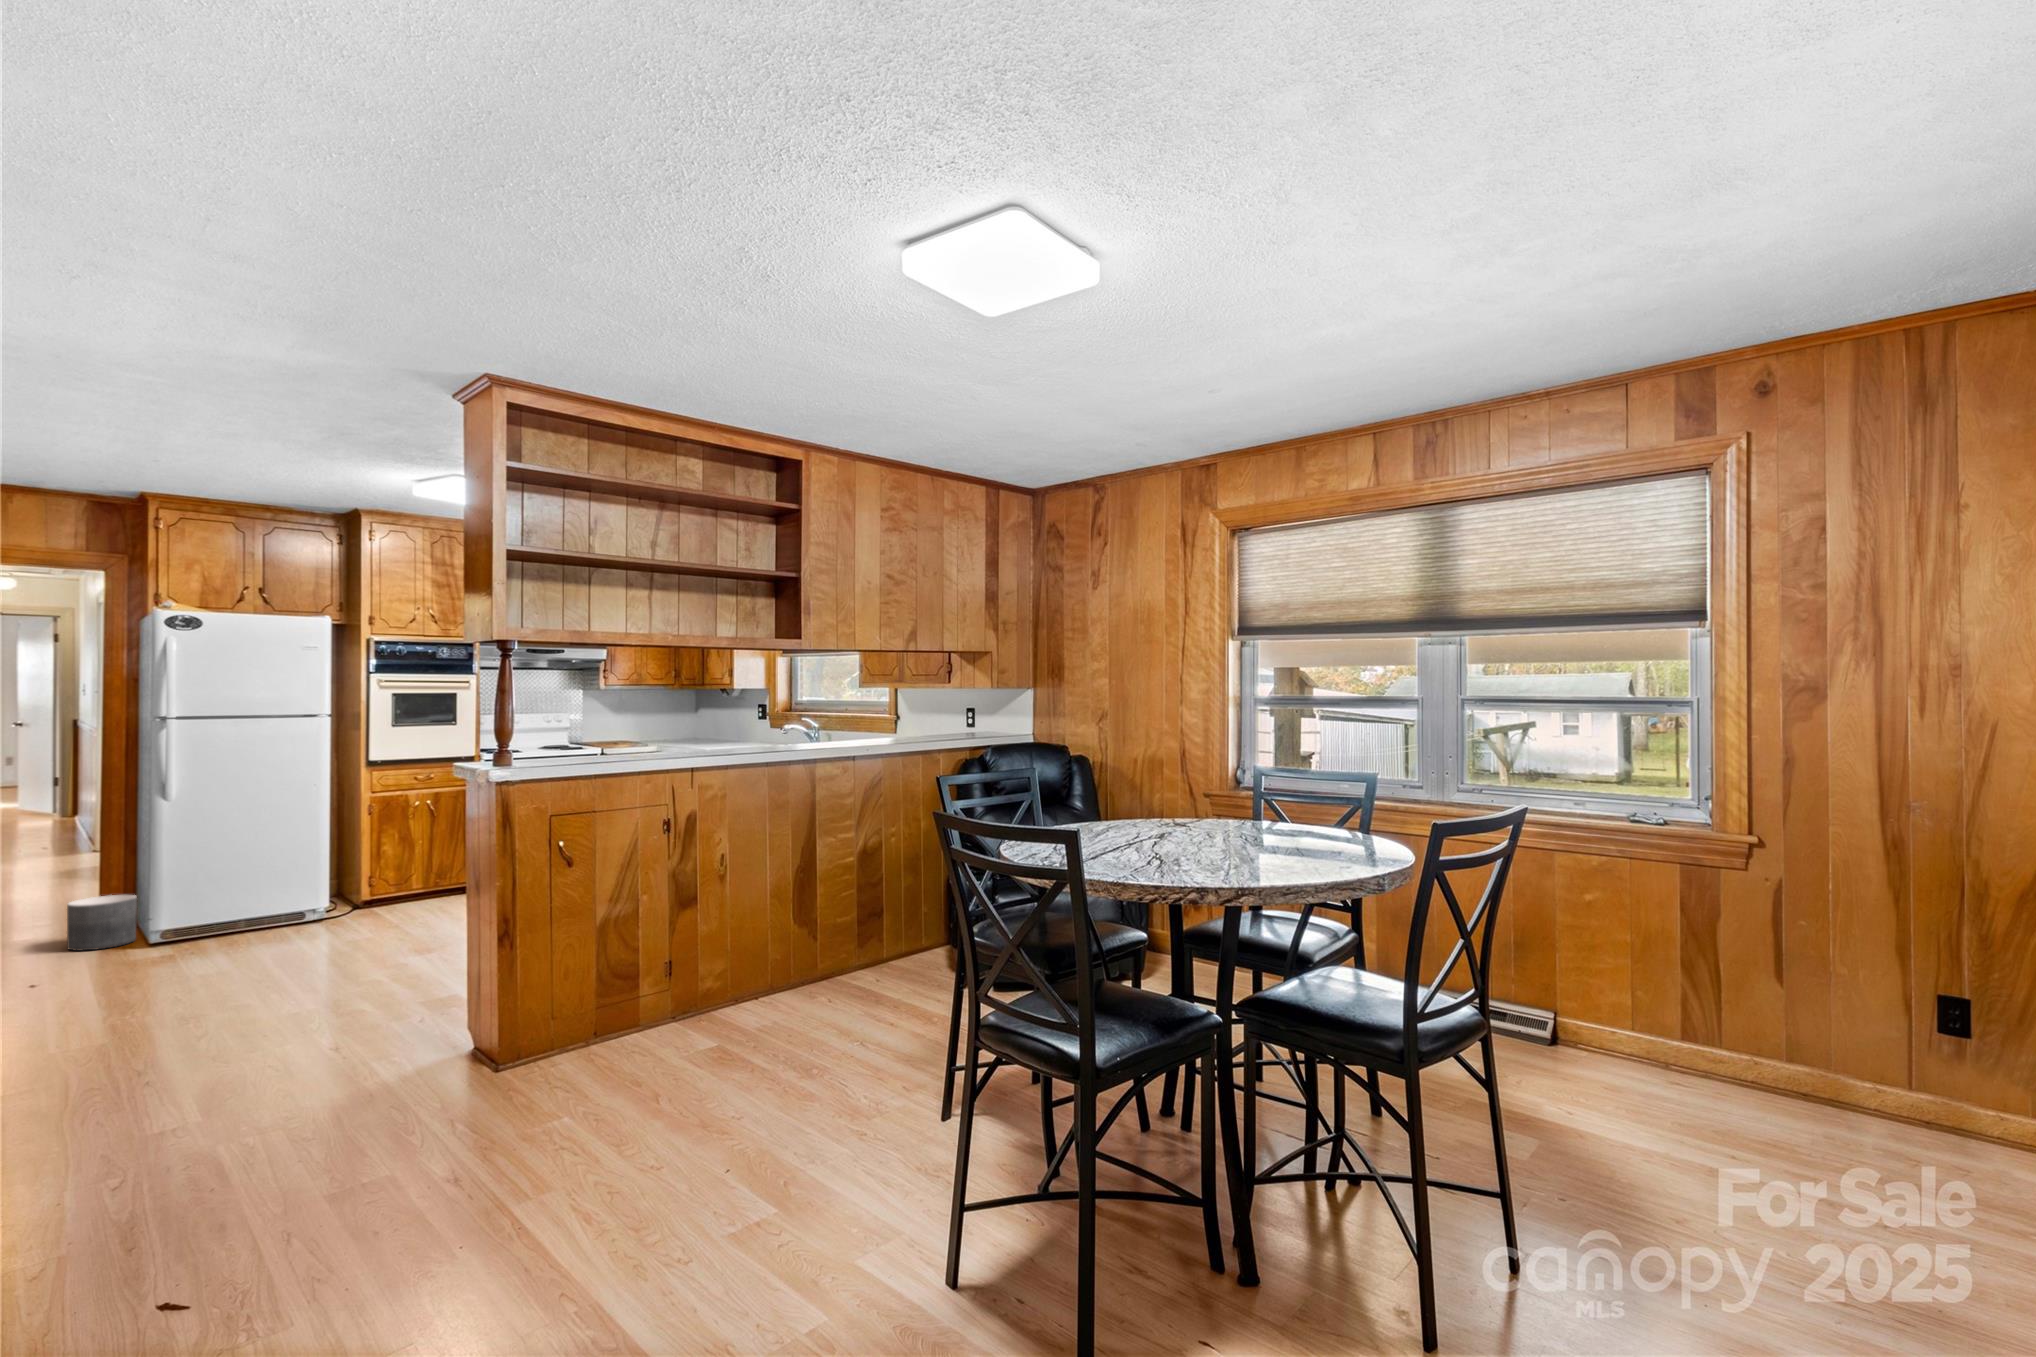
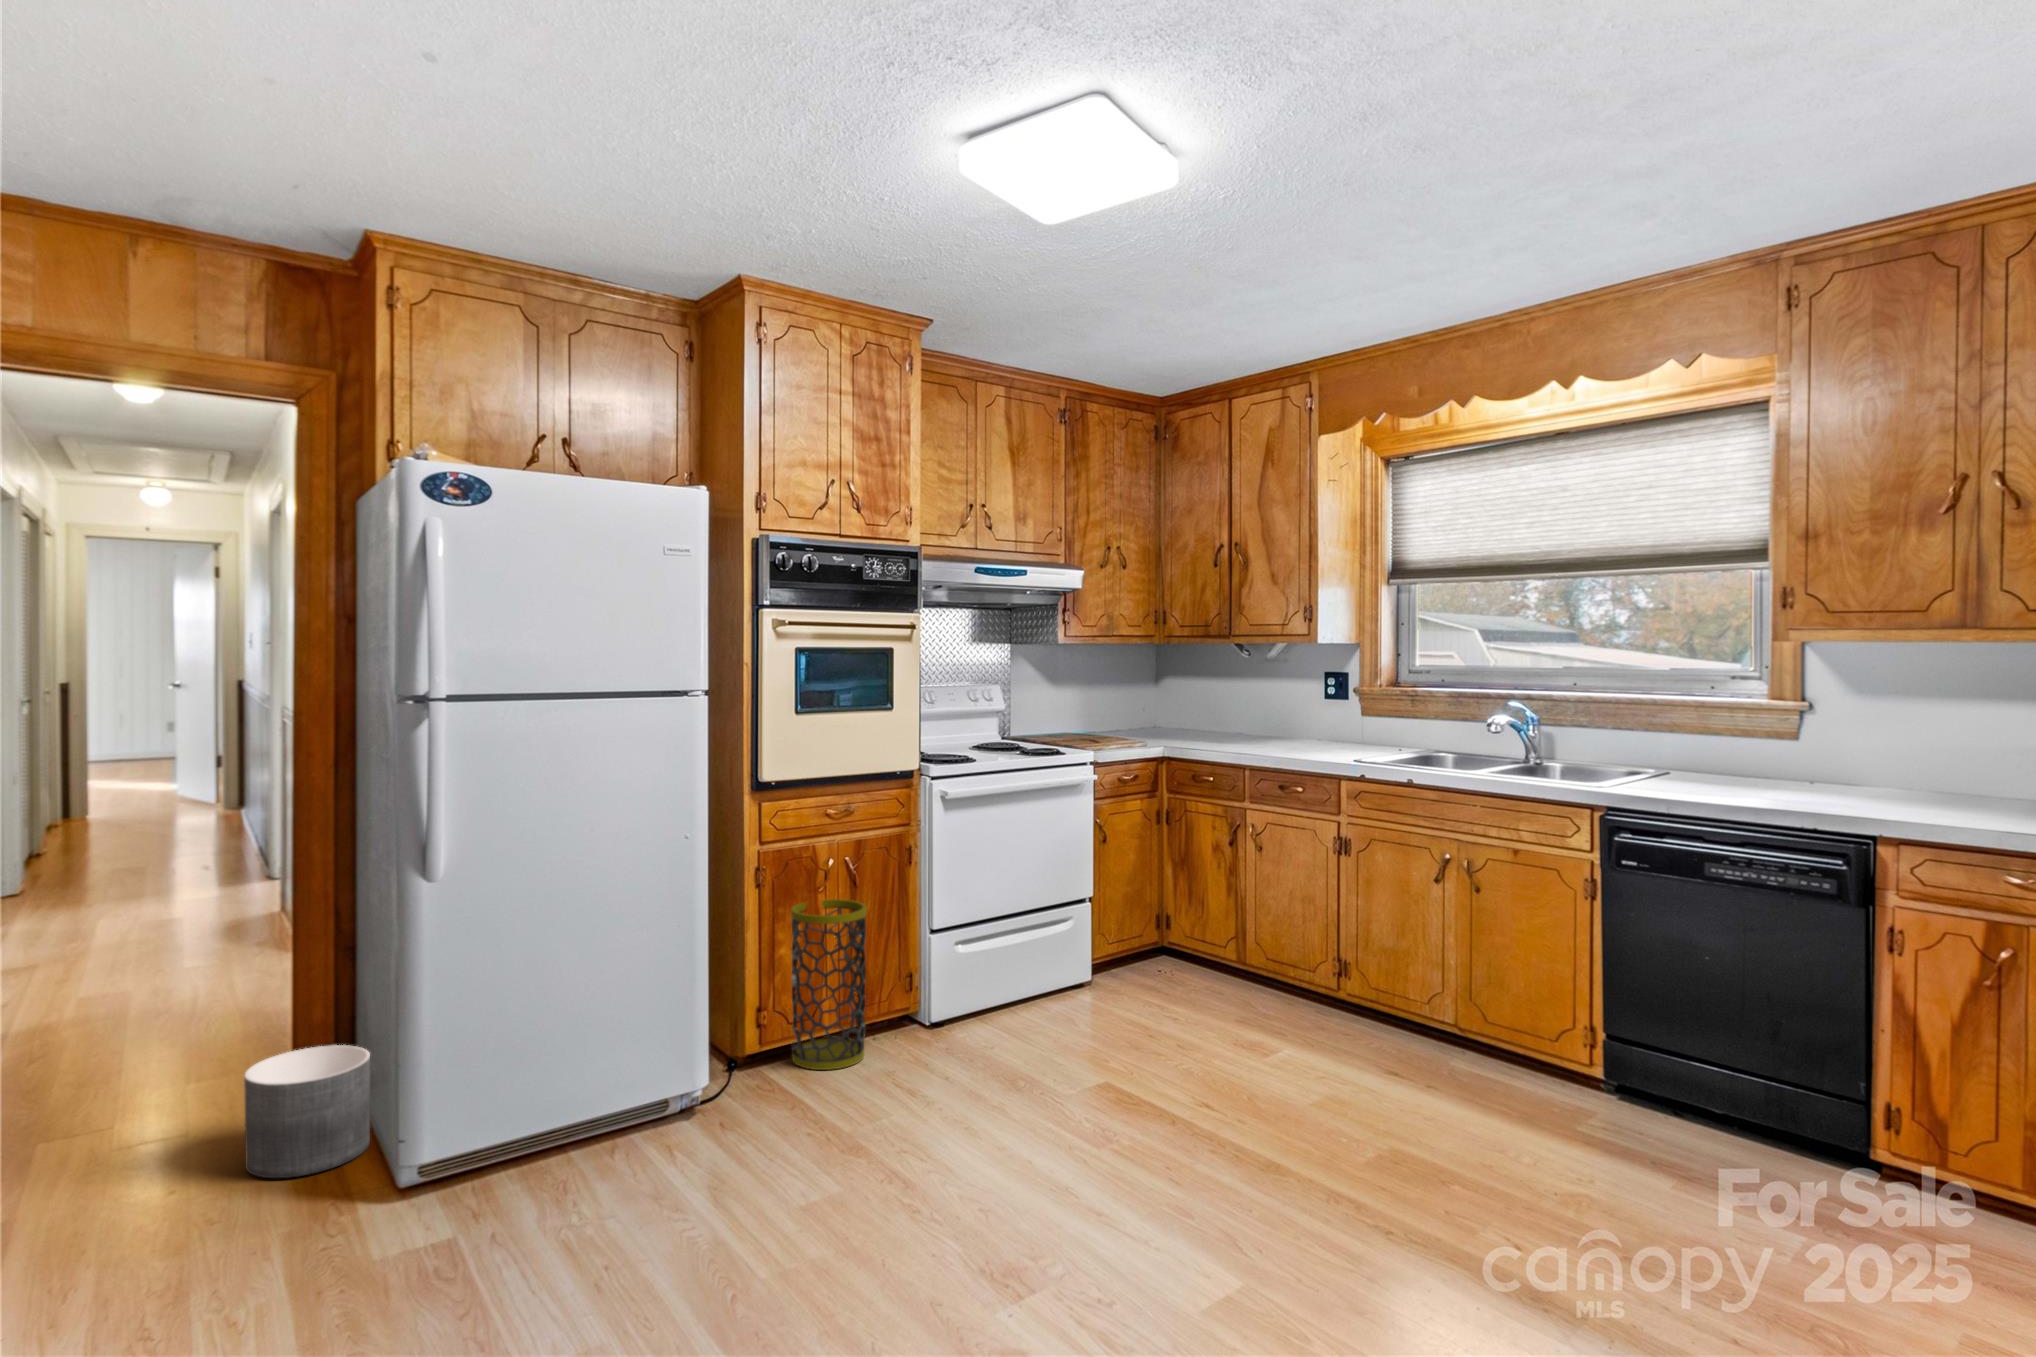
trash can: none [387,826,433,910] -> present [791,899,867,1070]

